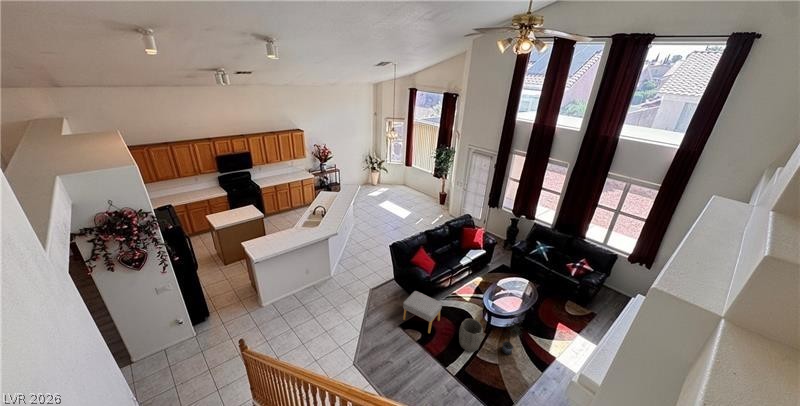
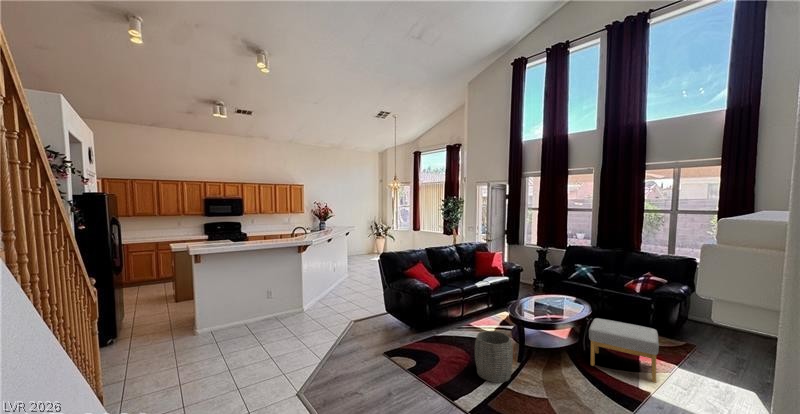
footstool: present [403,291,442,333] -> present [589,318,659,383]
potted plant: present [502,314,522,354] -> none [542,310,578,387]

